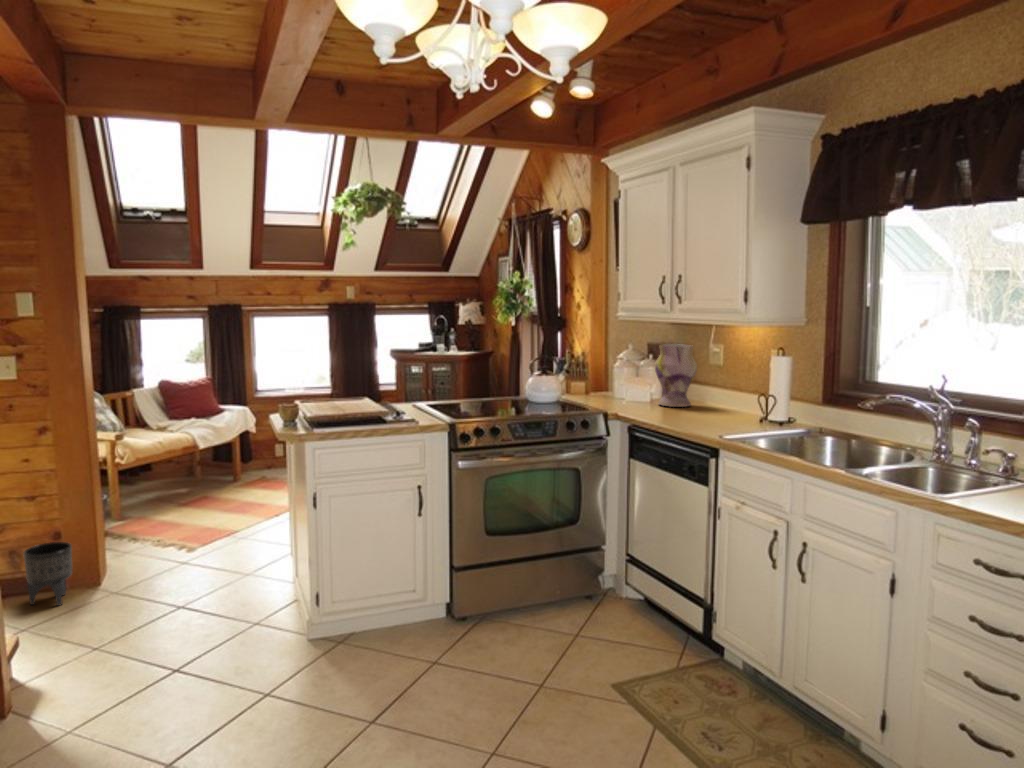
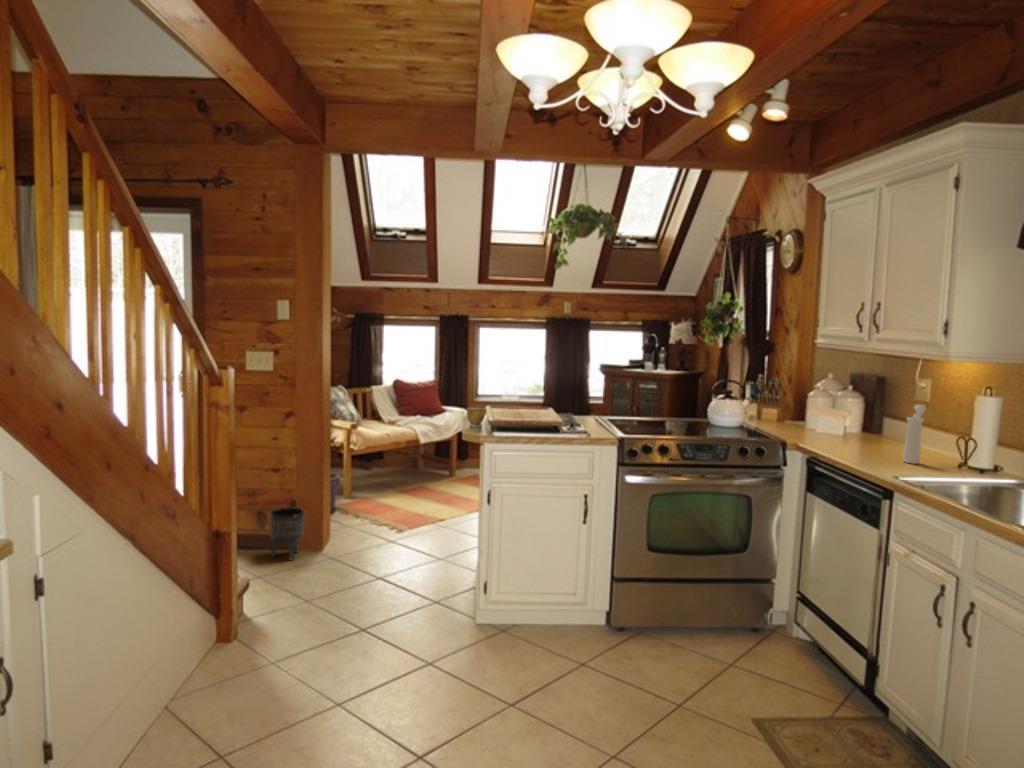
vase: present [655,344,697,407] -> none [847,376,897,444]
pepper mill: none [714,368,730,422] -> present [903,405,926,464]

